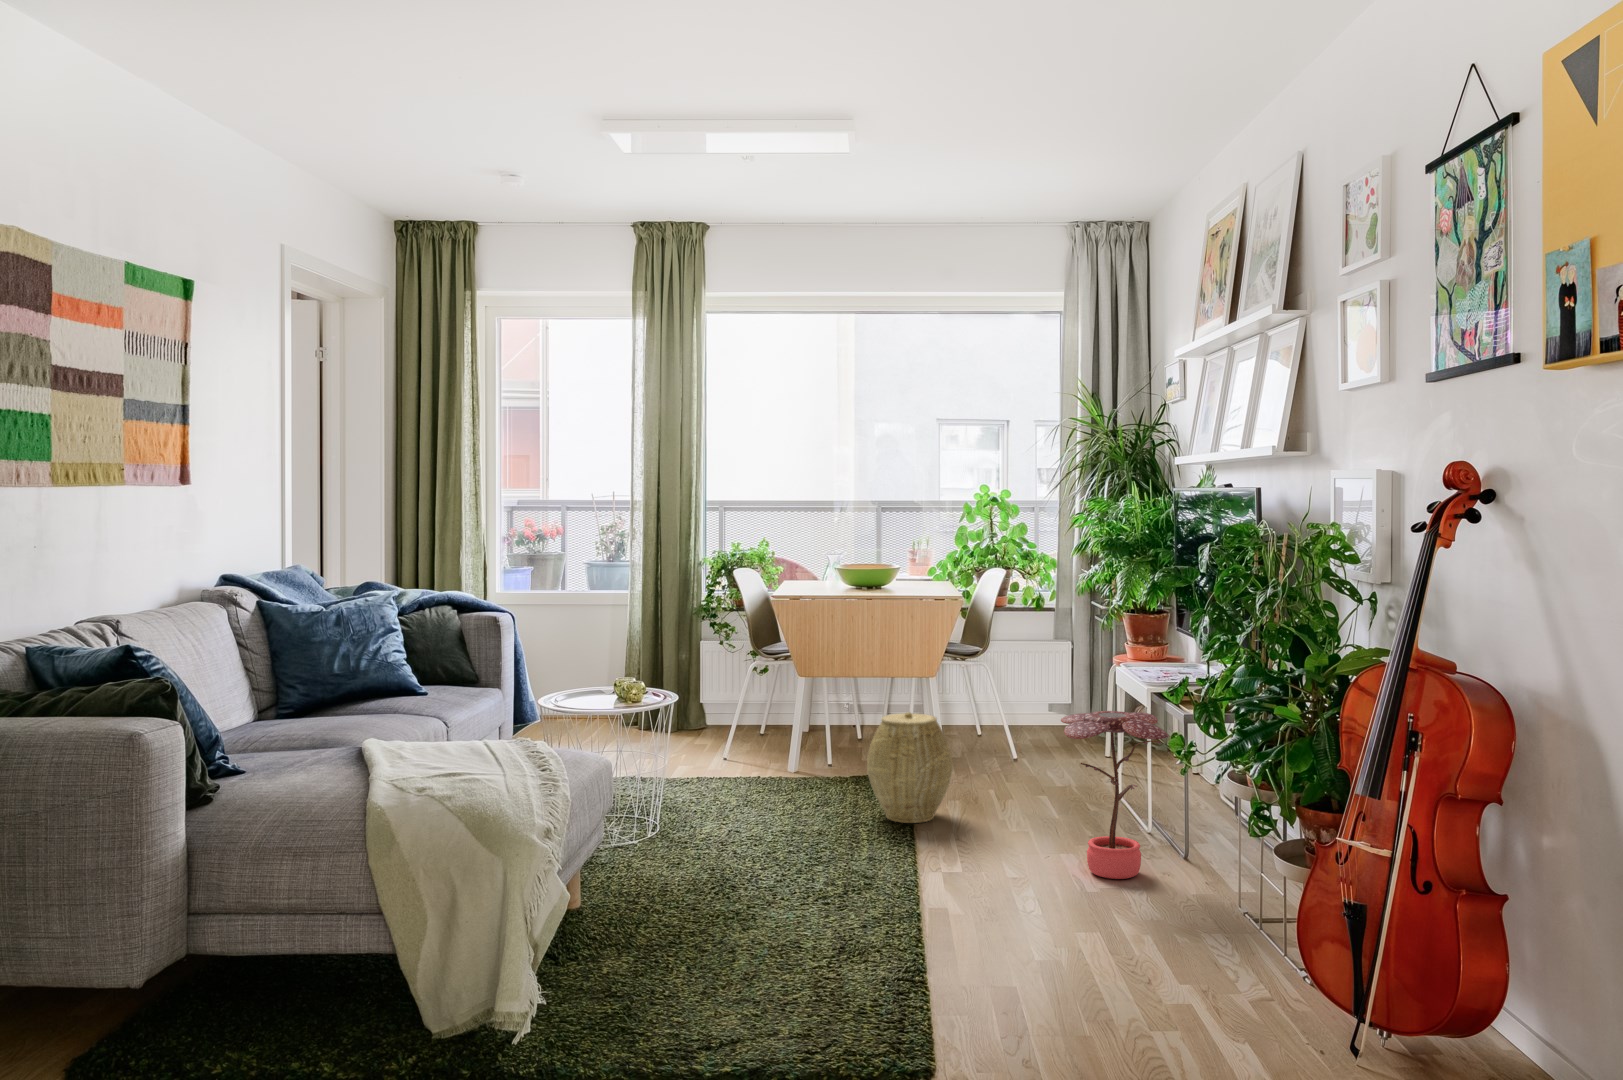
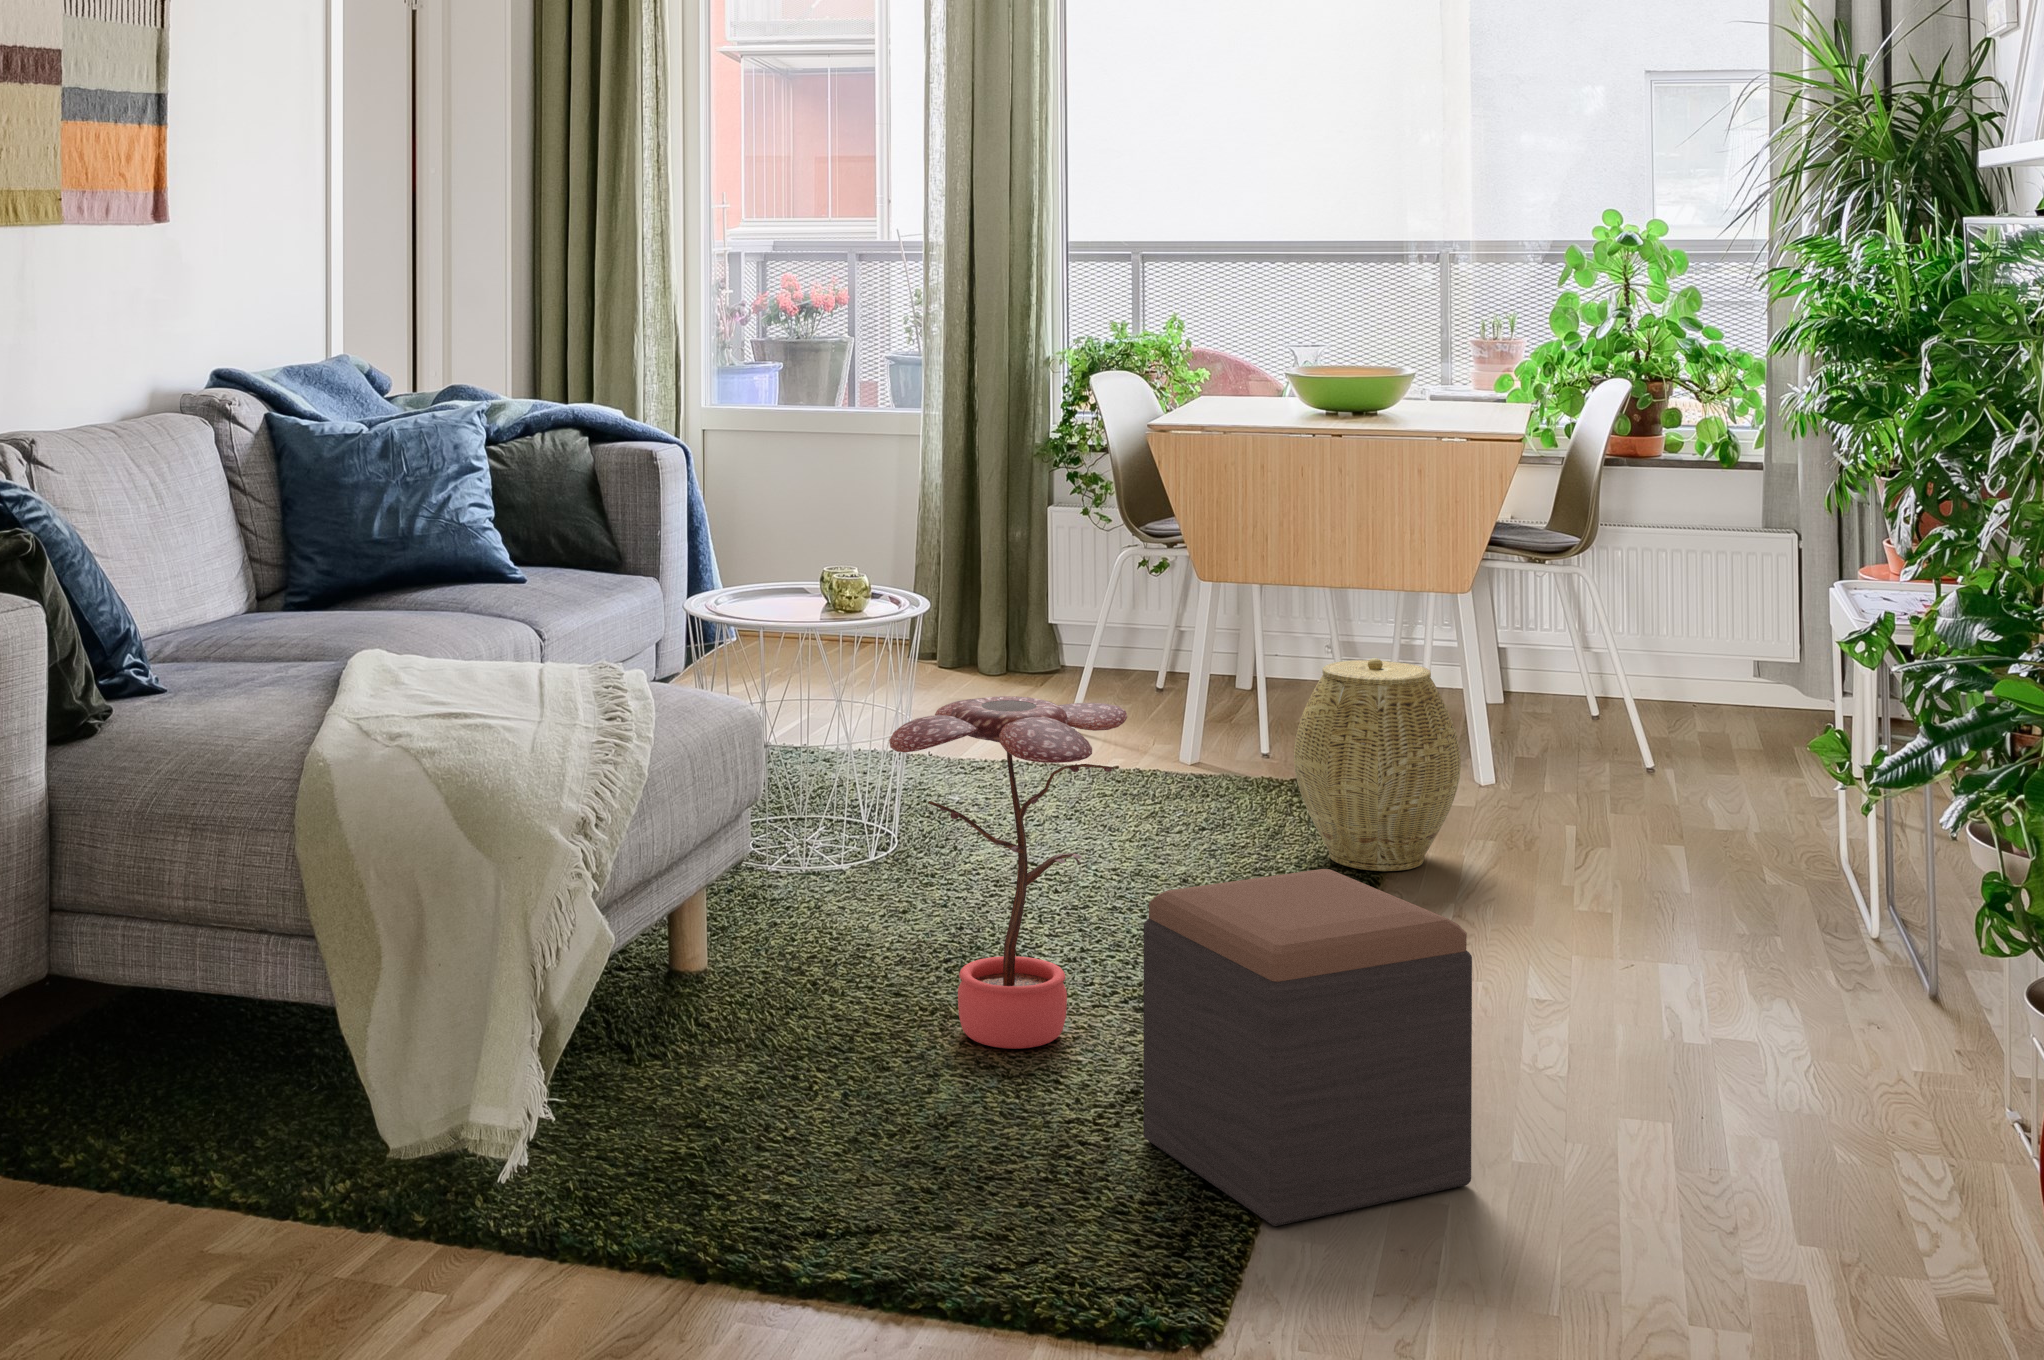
potted plant: present [1061,711,1169,879] -> present [889,696,1127,1049]
footstool: none [855,822,1030,1013] -> present [1143,869,1472,1226]

